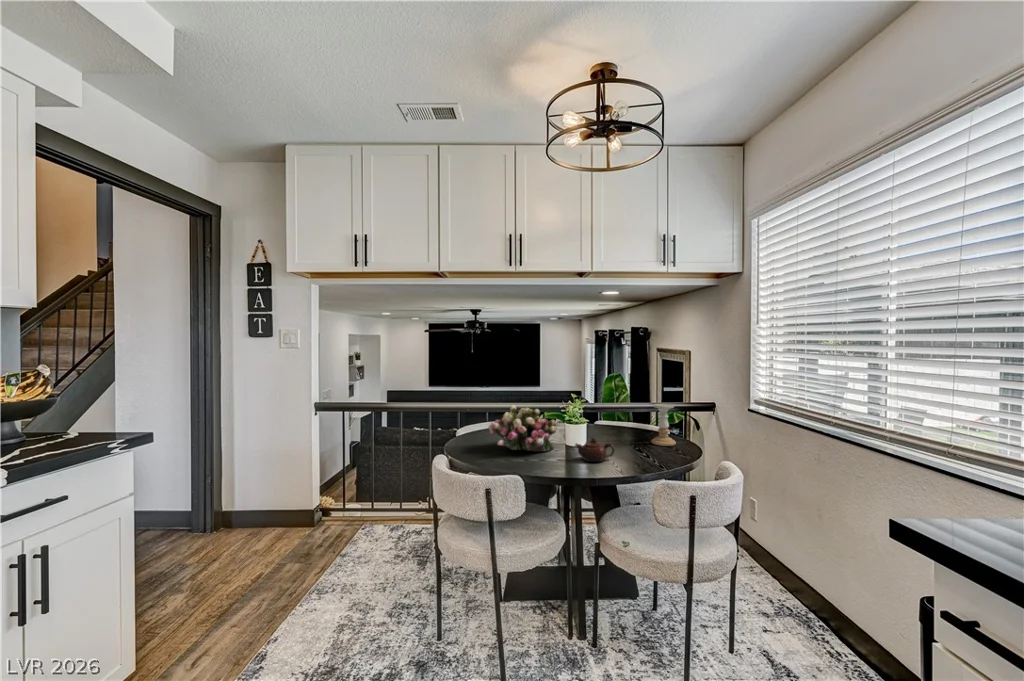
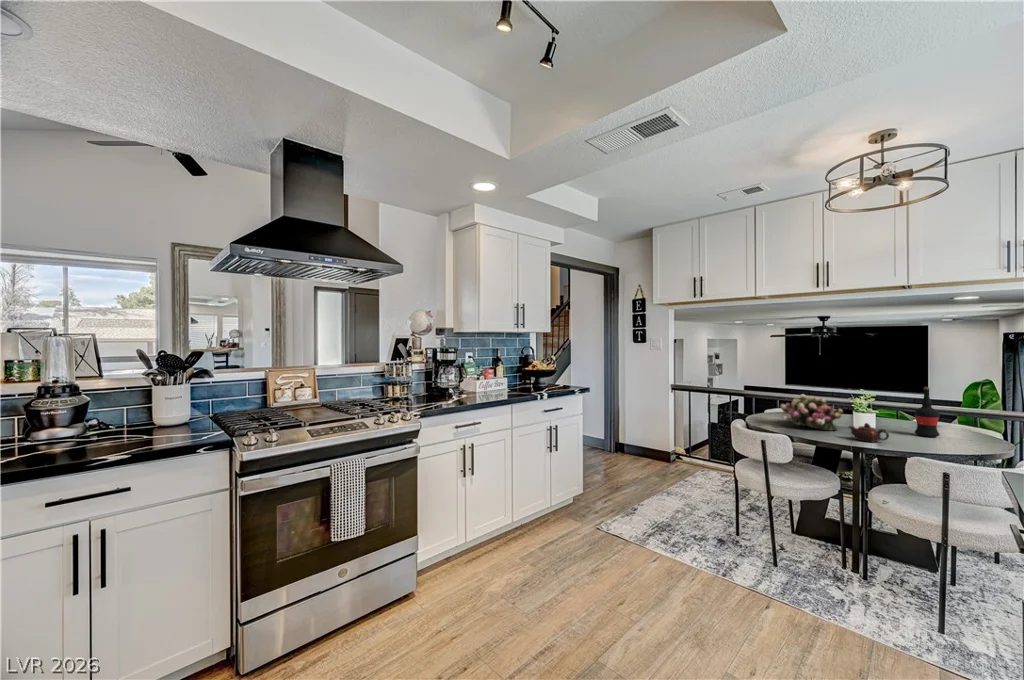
wine bottle: none [614,385,634,441] -> present [914,387,939,437]
candle holder: present [651,404,676,446] -> none [958,407,992,447]

